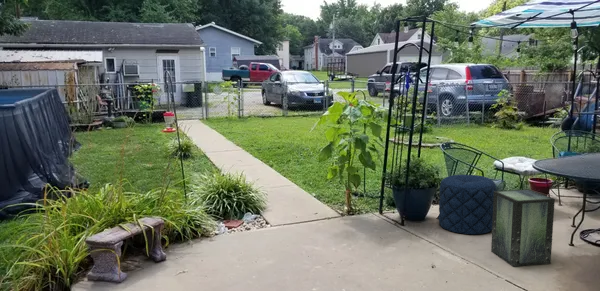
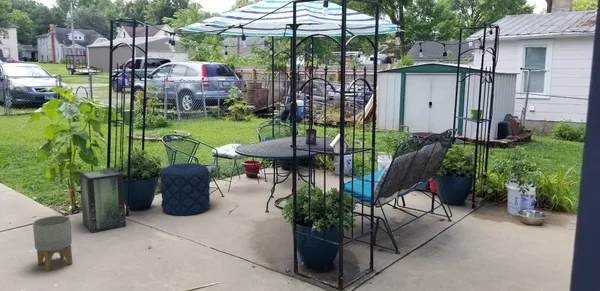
storage box: present [491,189,555,267] -> present [79,168,126,233]
planter: none [322,219,356,275] -> present [33,216,72,271]

